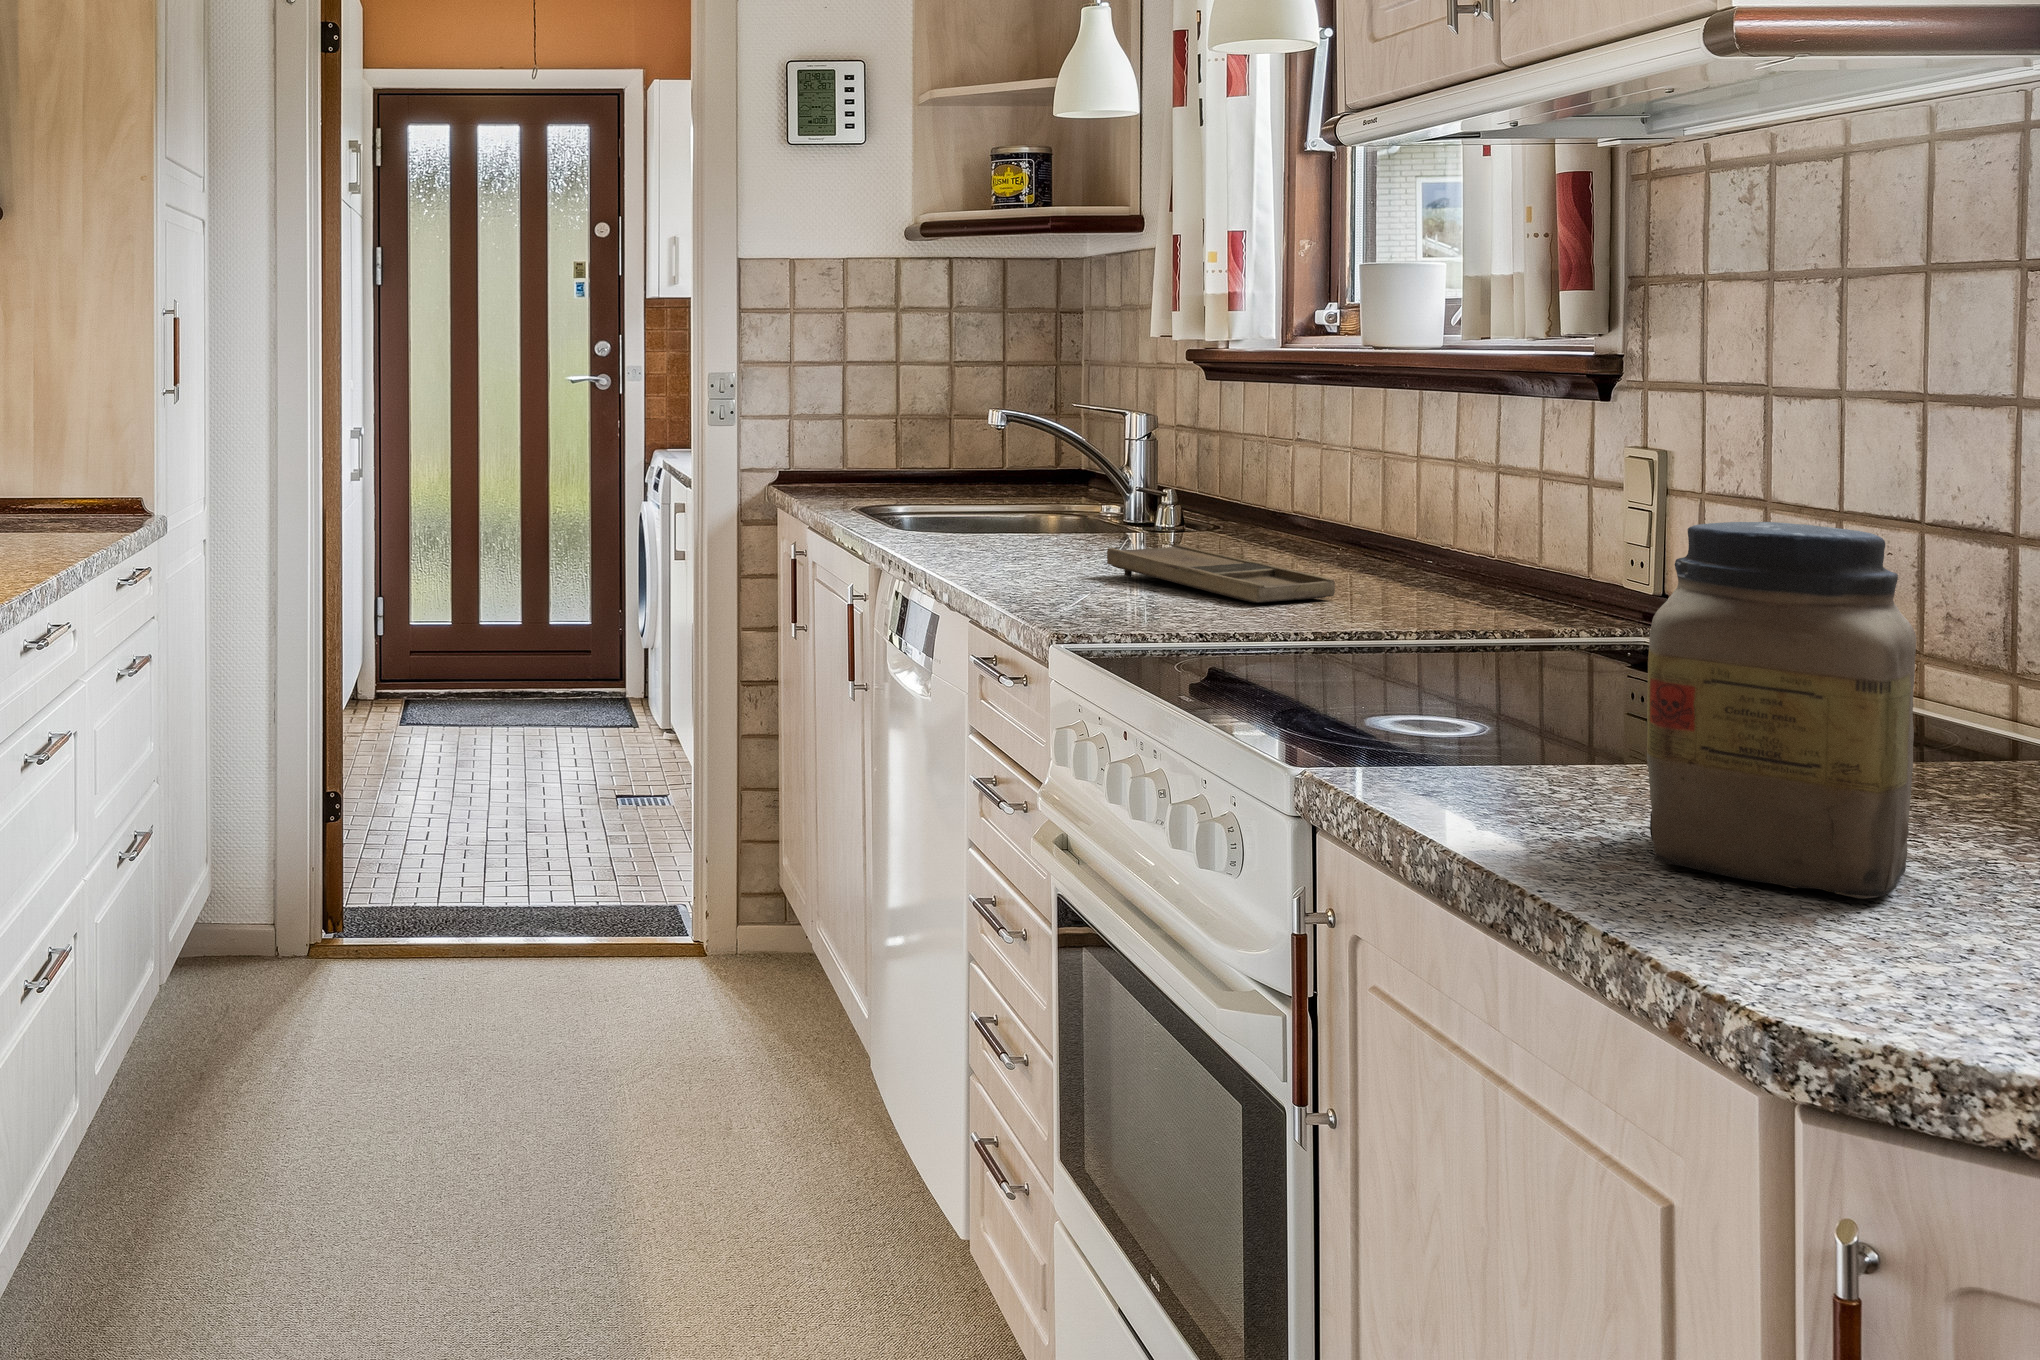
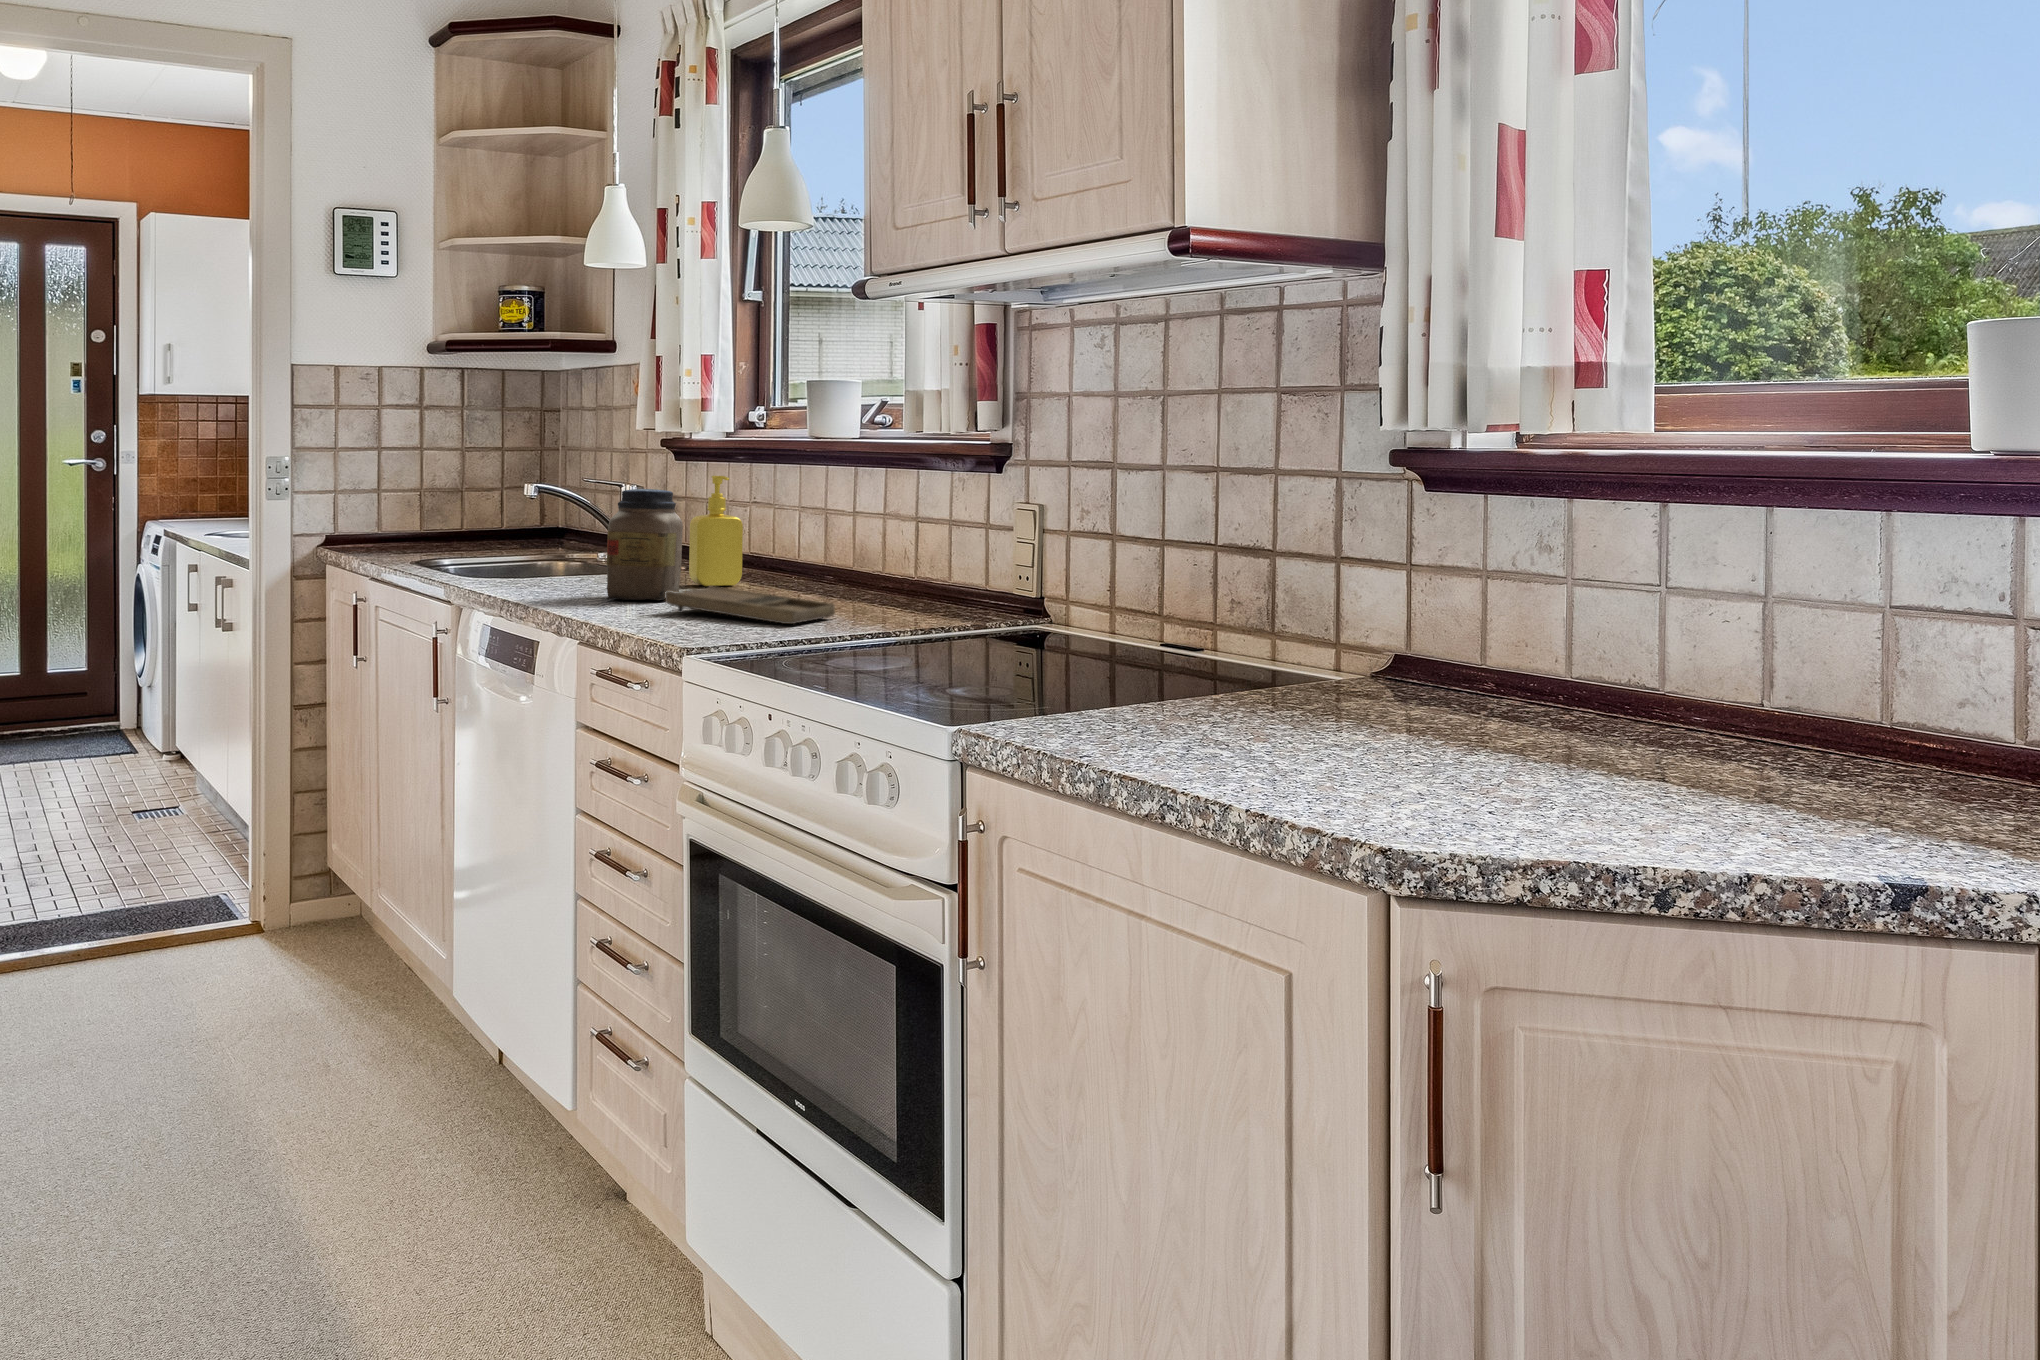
soap dispenser: none [1188,397,1261,544] -> present [689,476,743,586]
jar: present [1647,522,1916,898] -> present [607,489,683,600]

